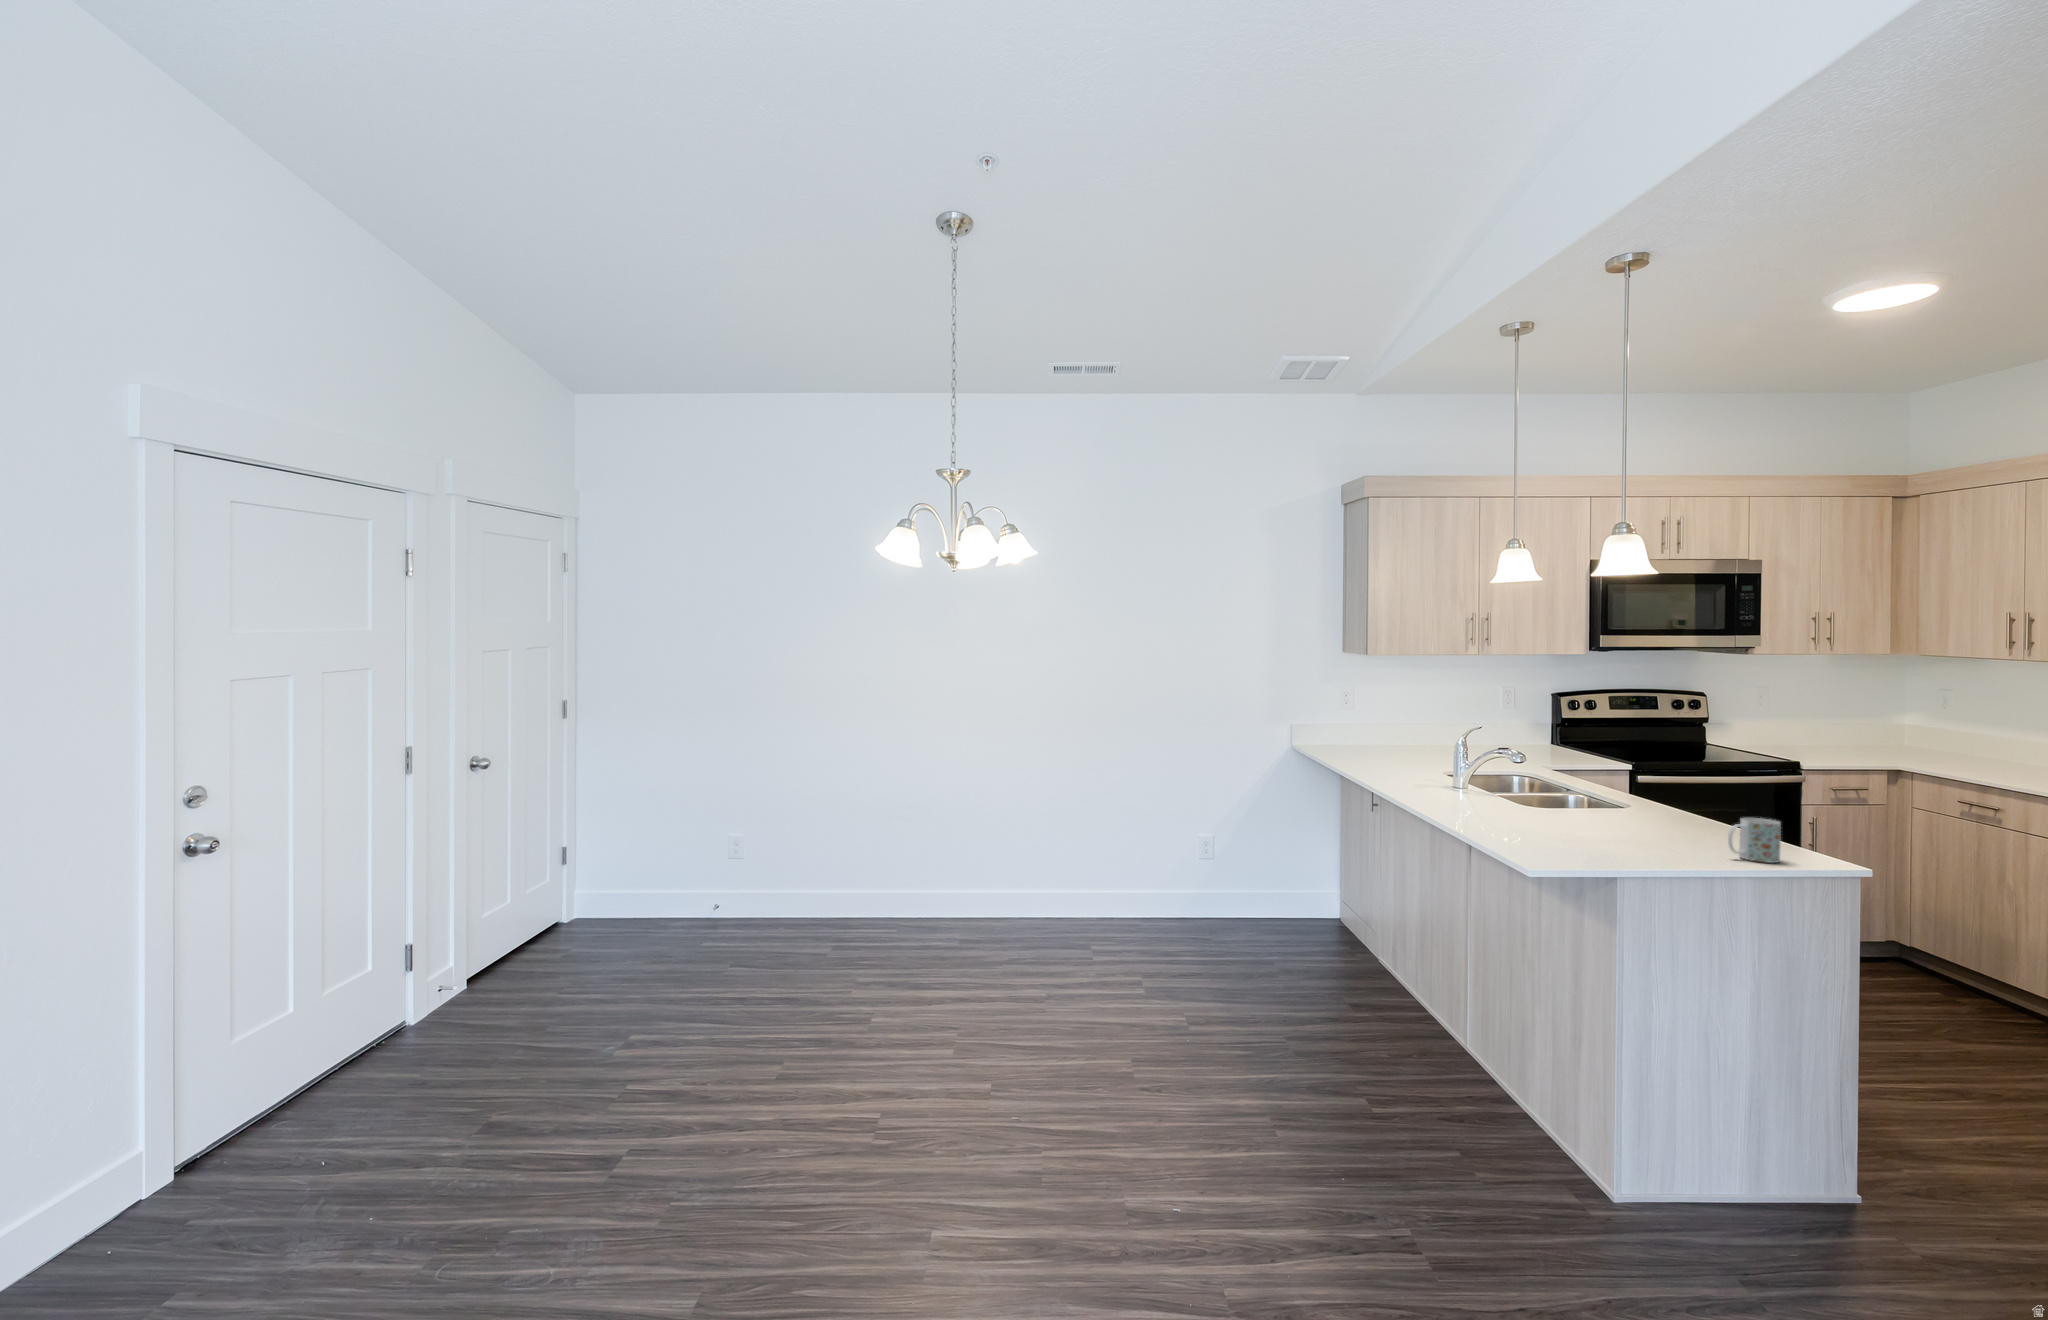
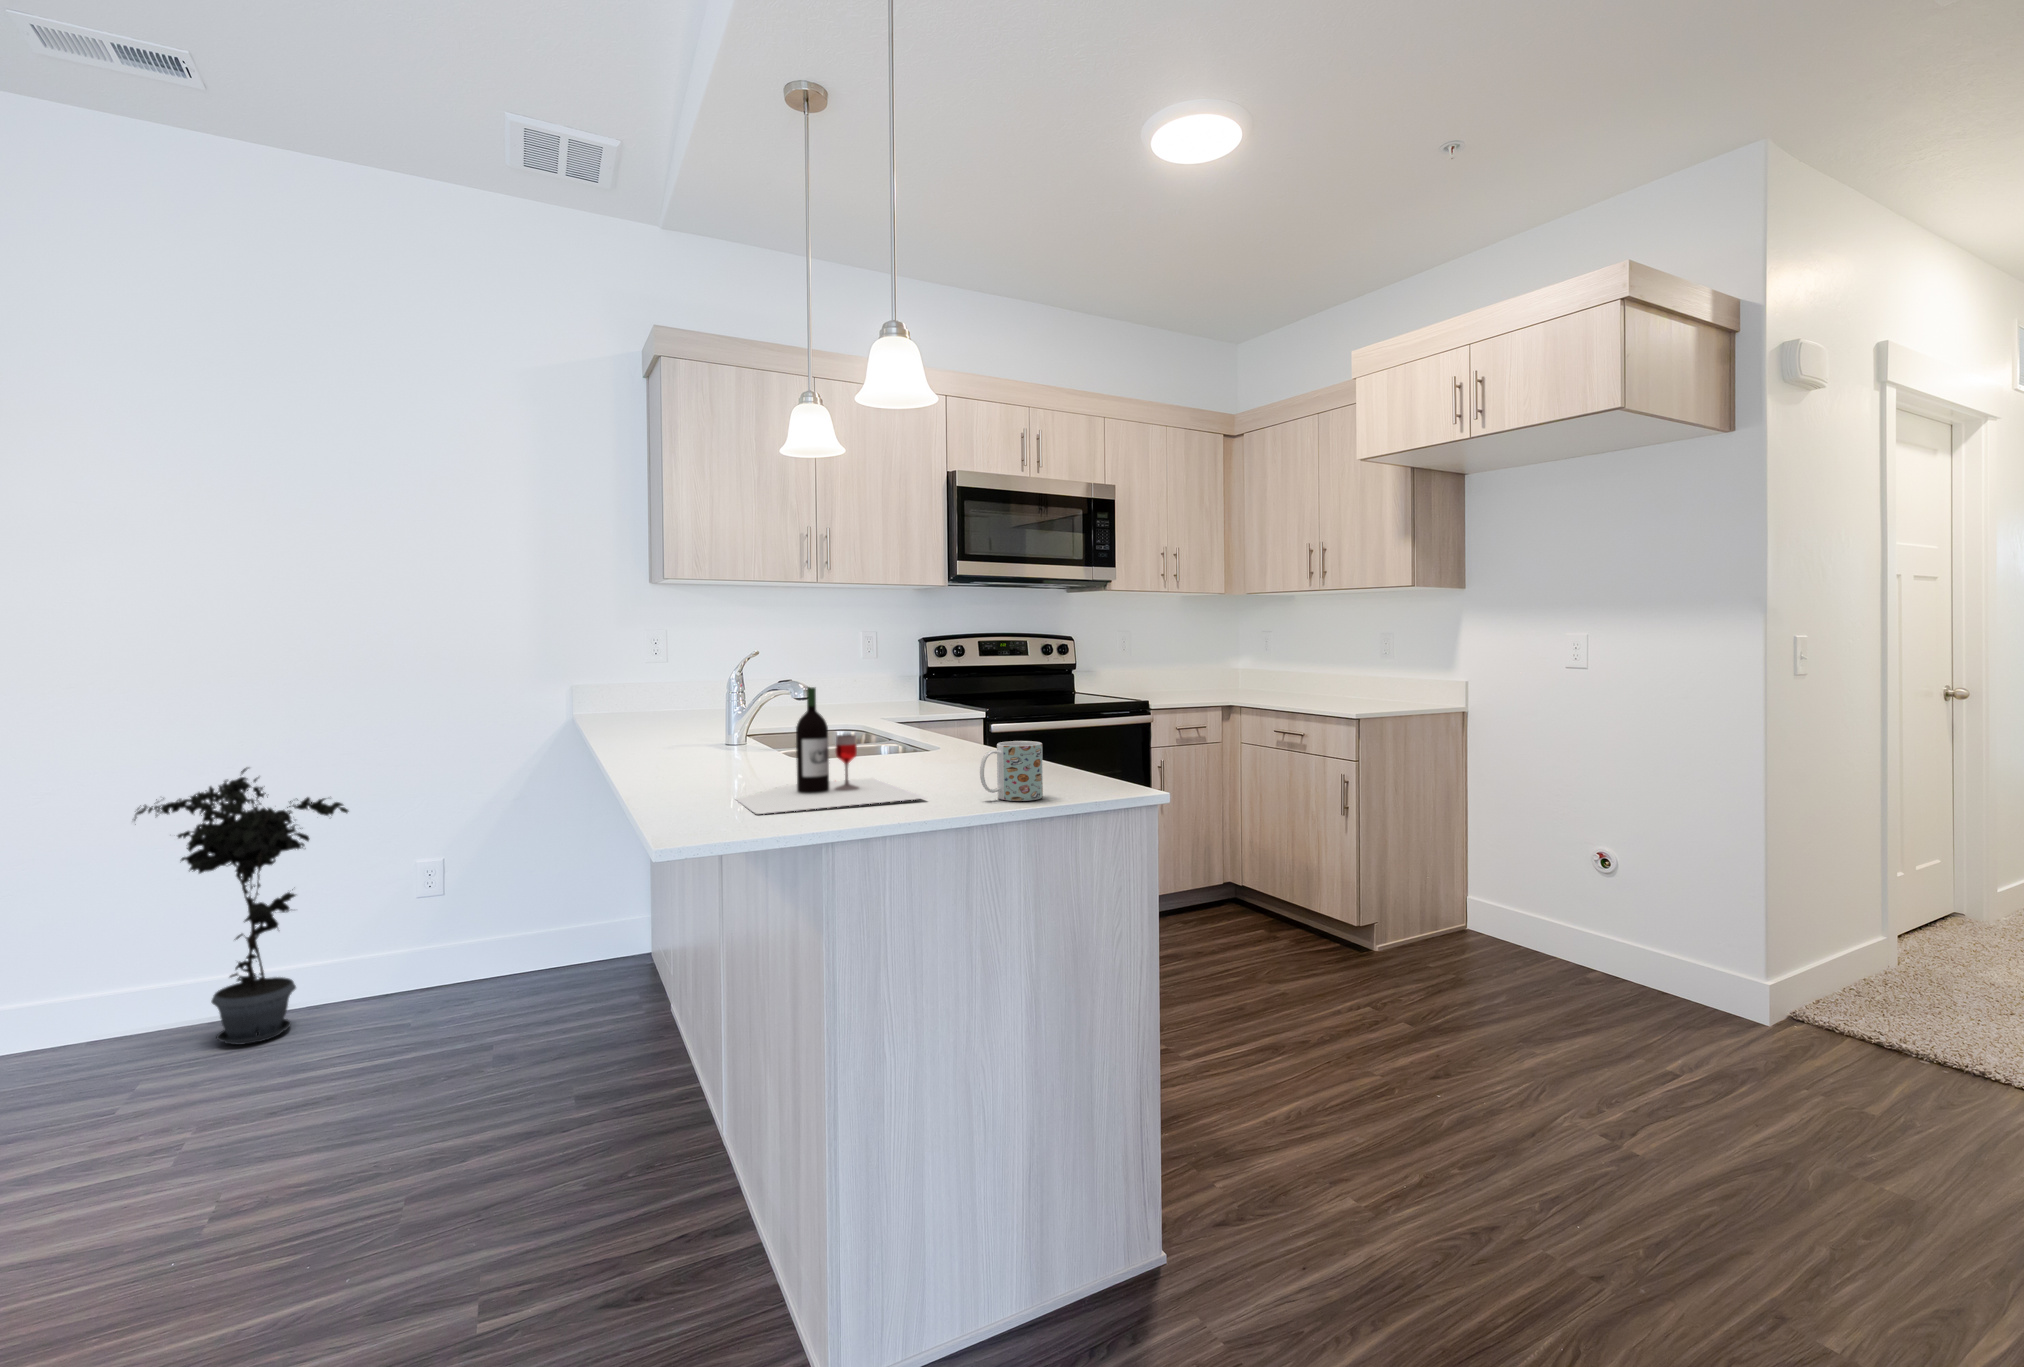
wine bottle: none [1509,767,1684,853] -> present [736,687,924,814]
potted plant: none [1044,772,1160,946] -> present [134,768,349,1045]

